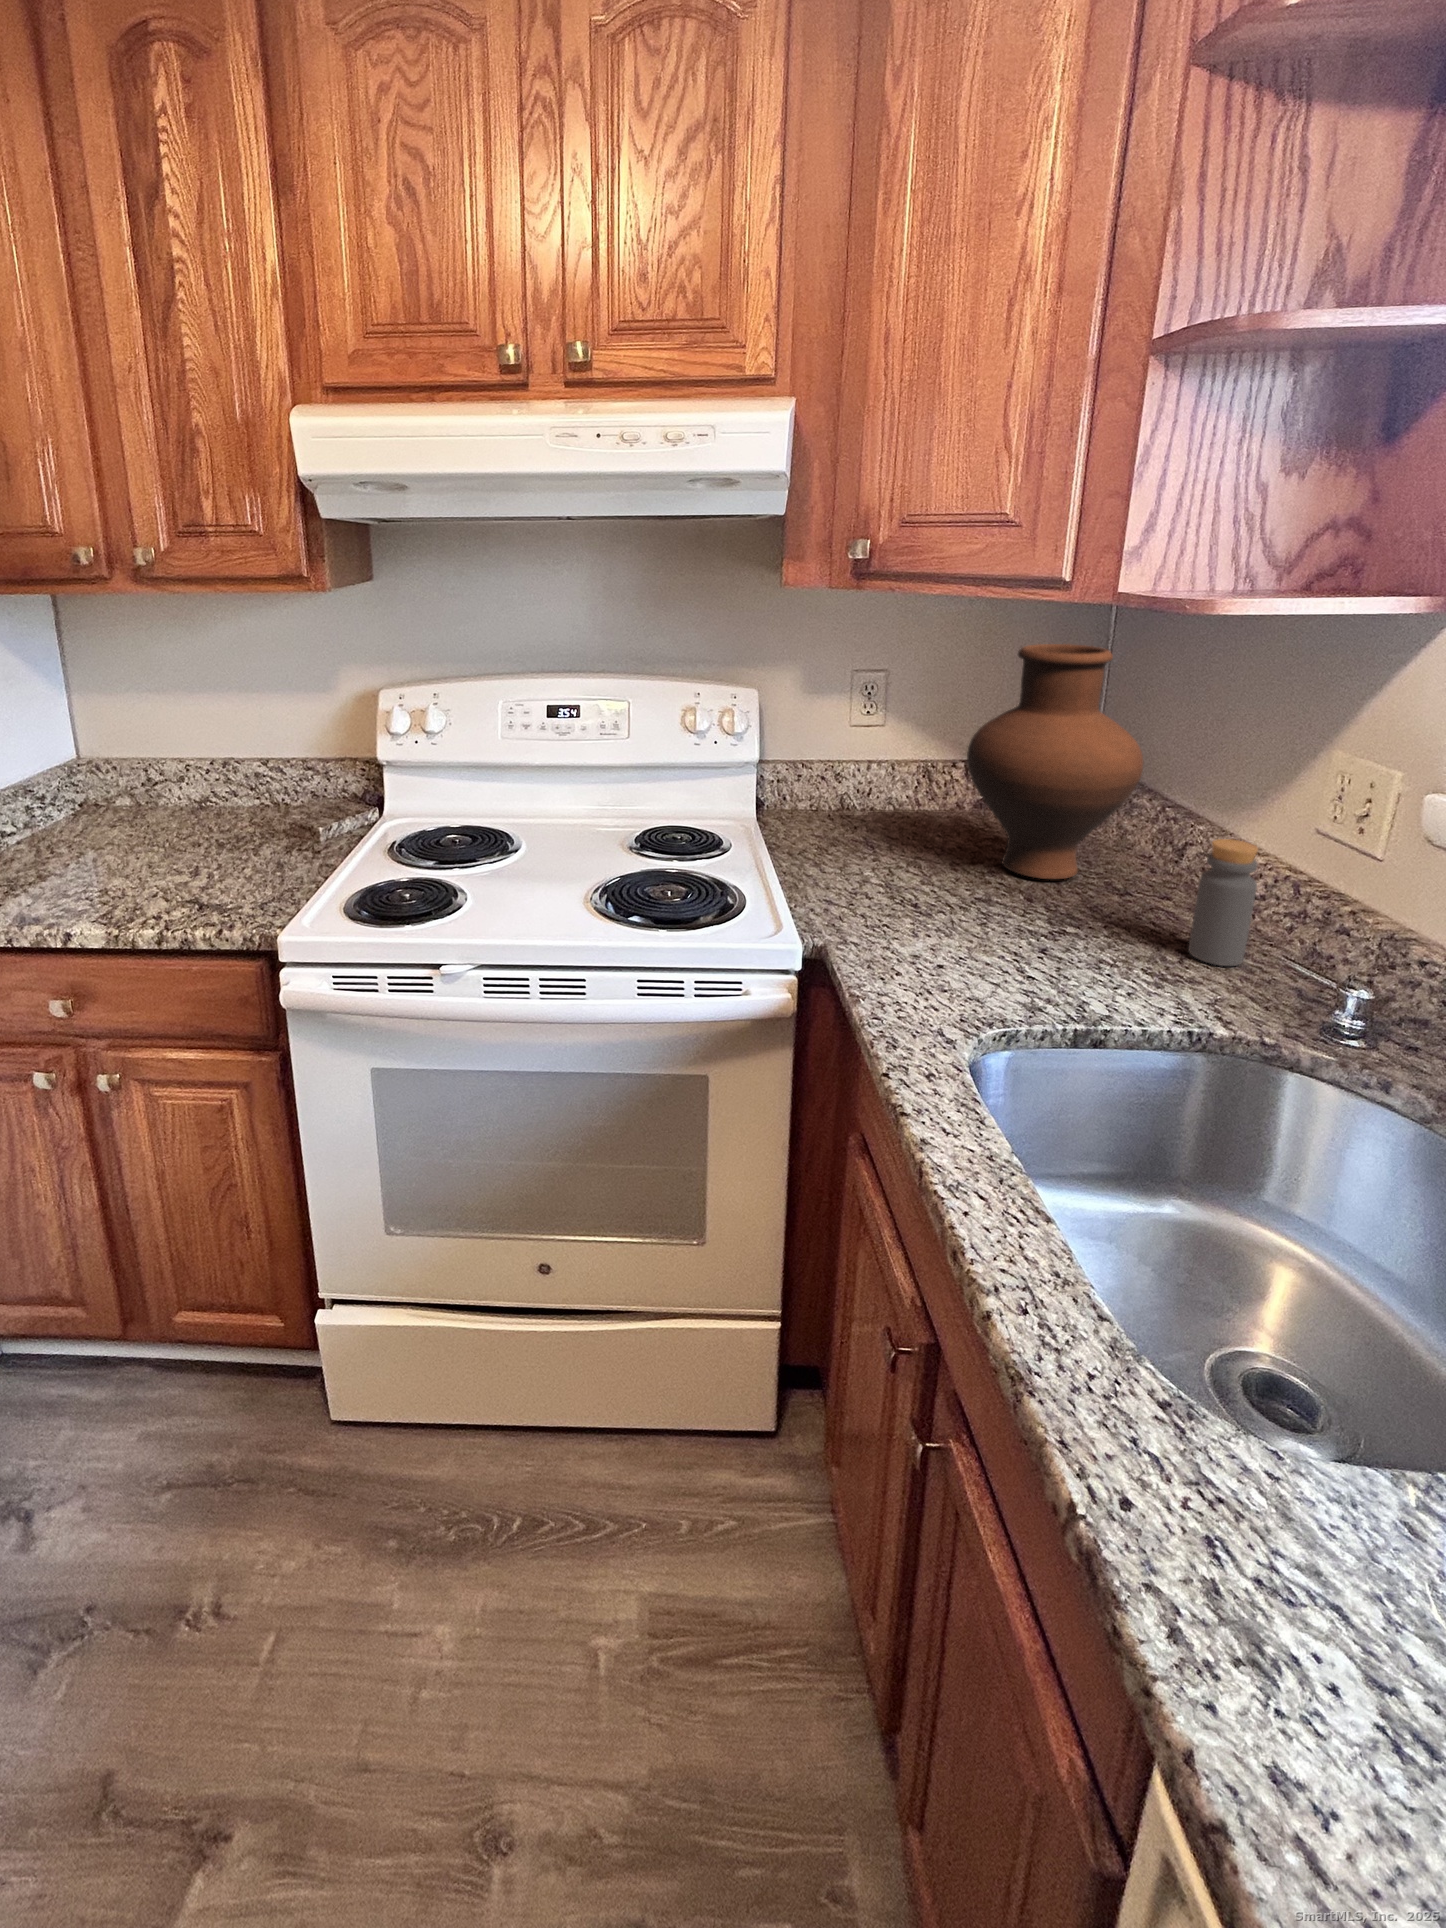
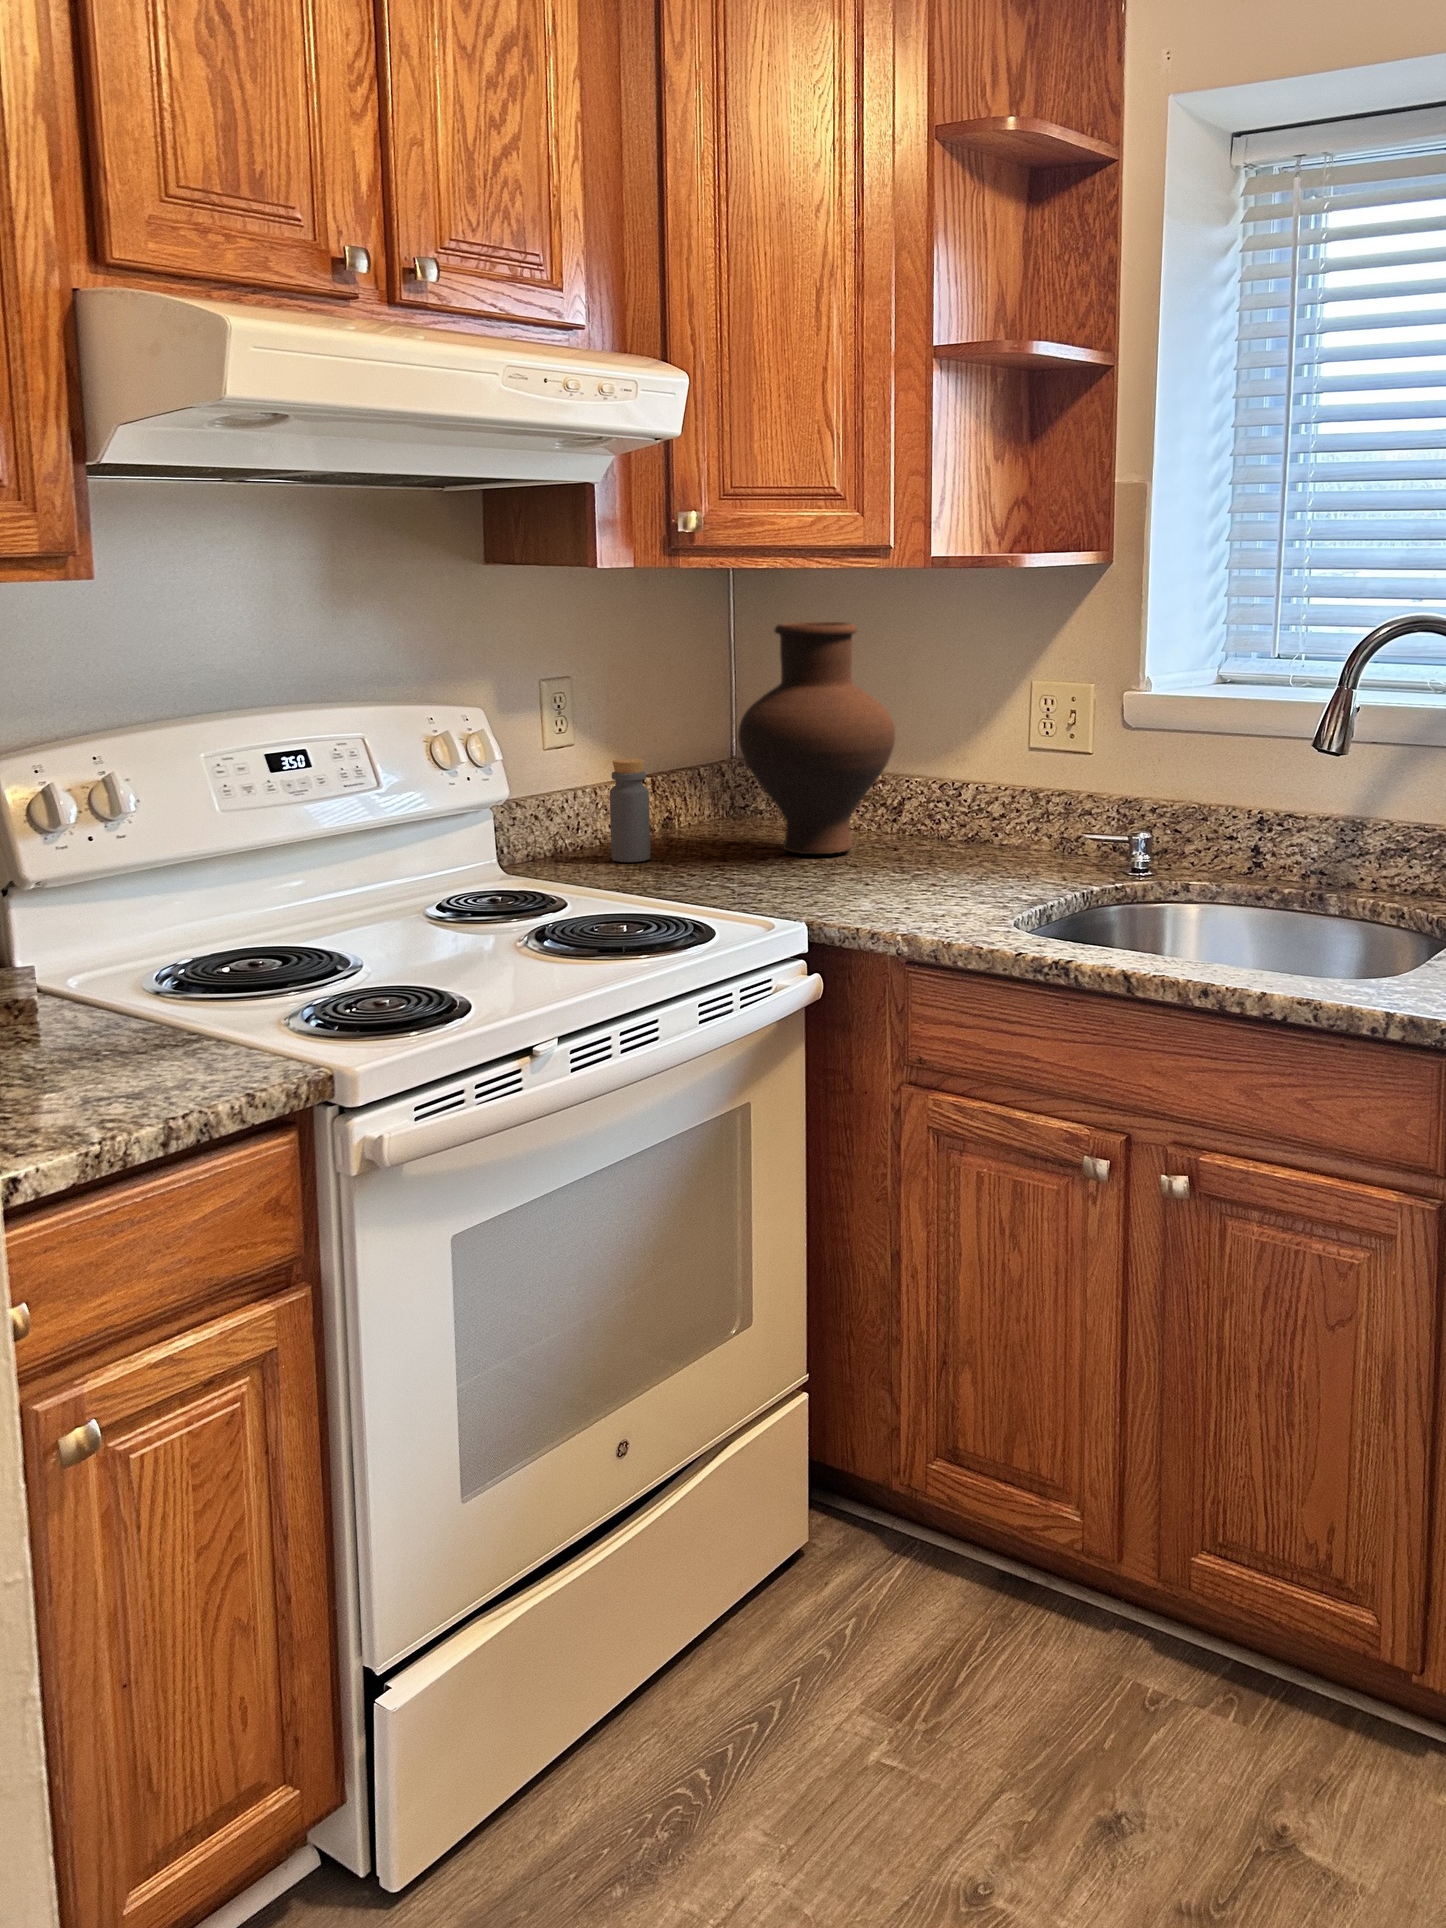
bottle: present [1188,839,1258,966] -> present [610,758,650,862]

